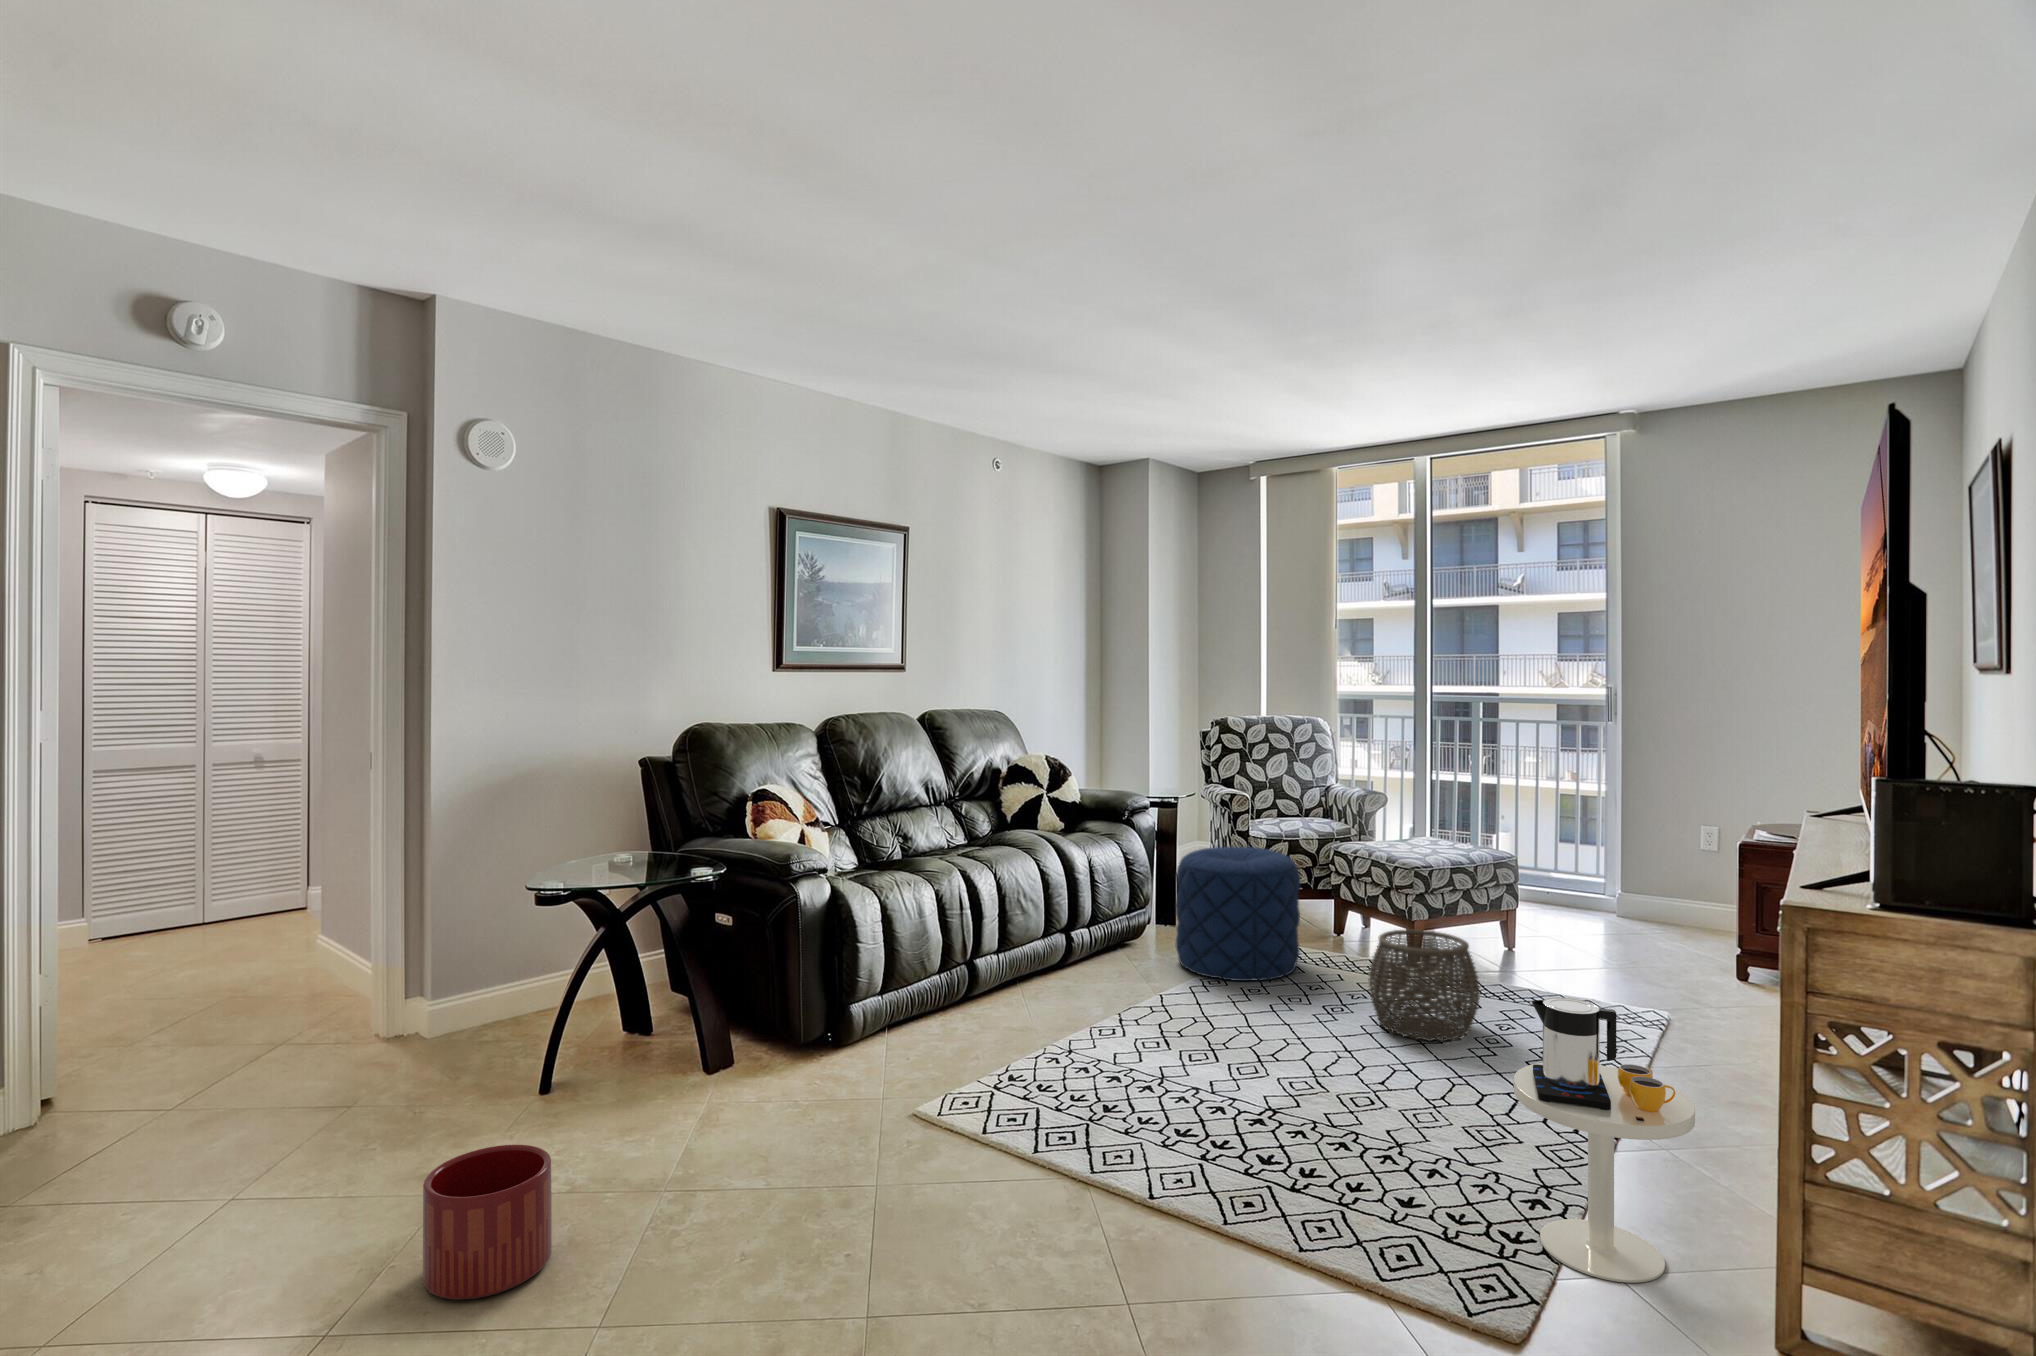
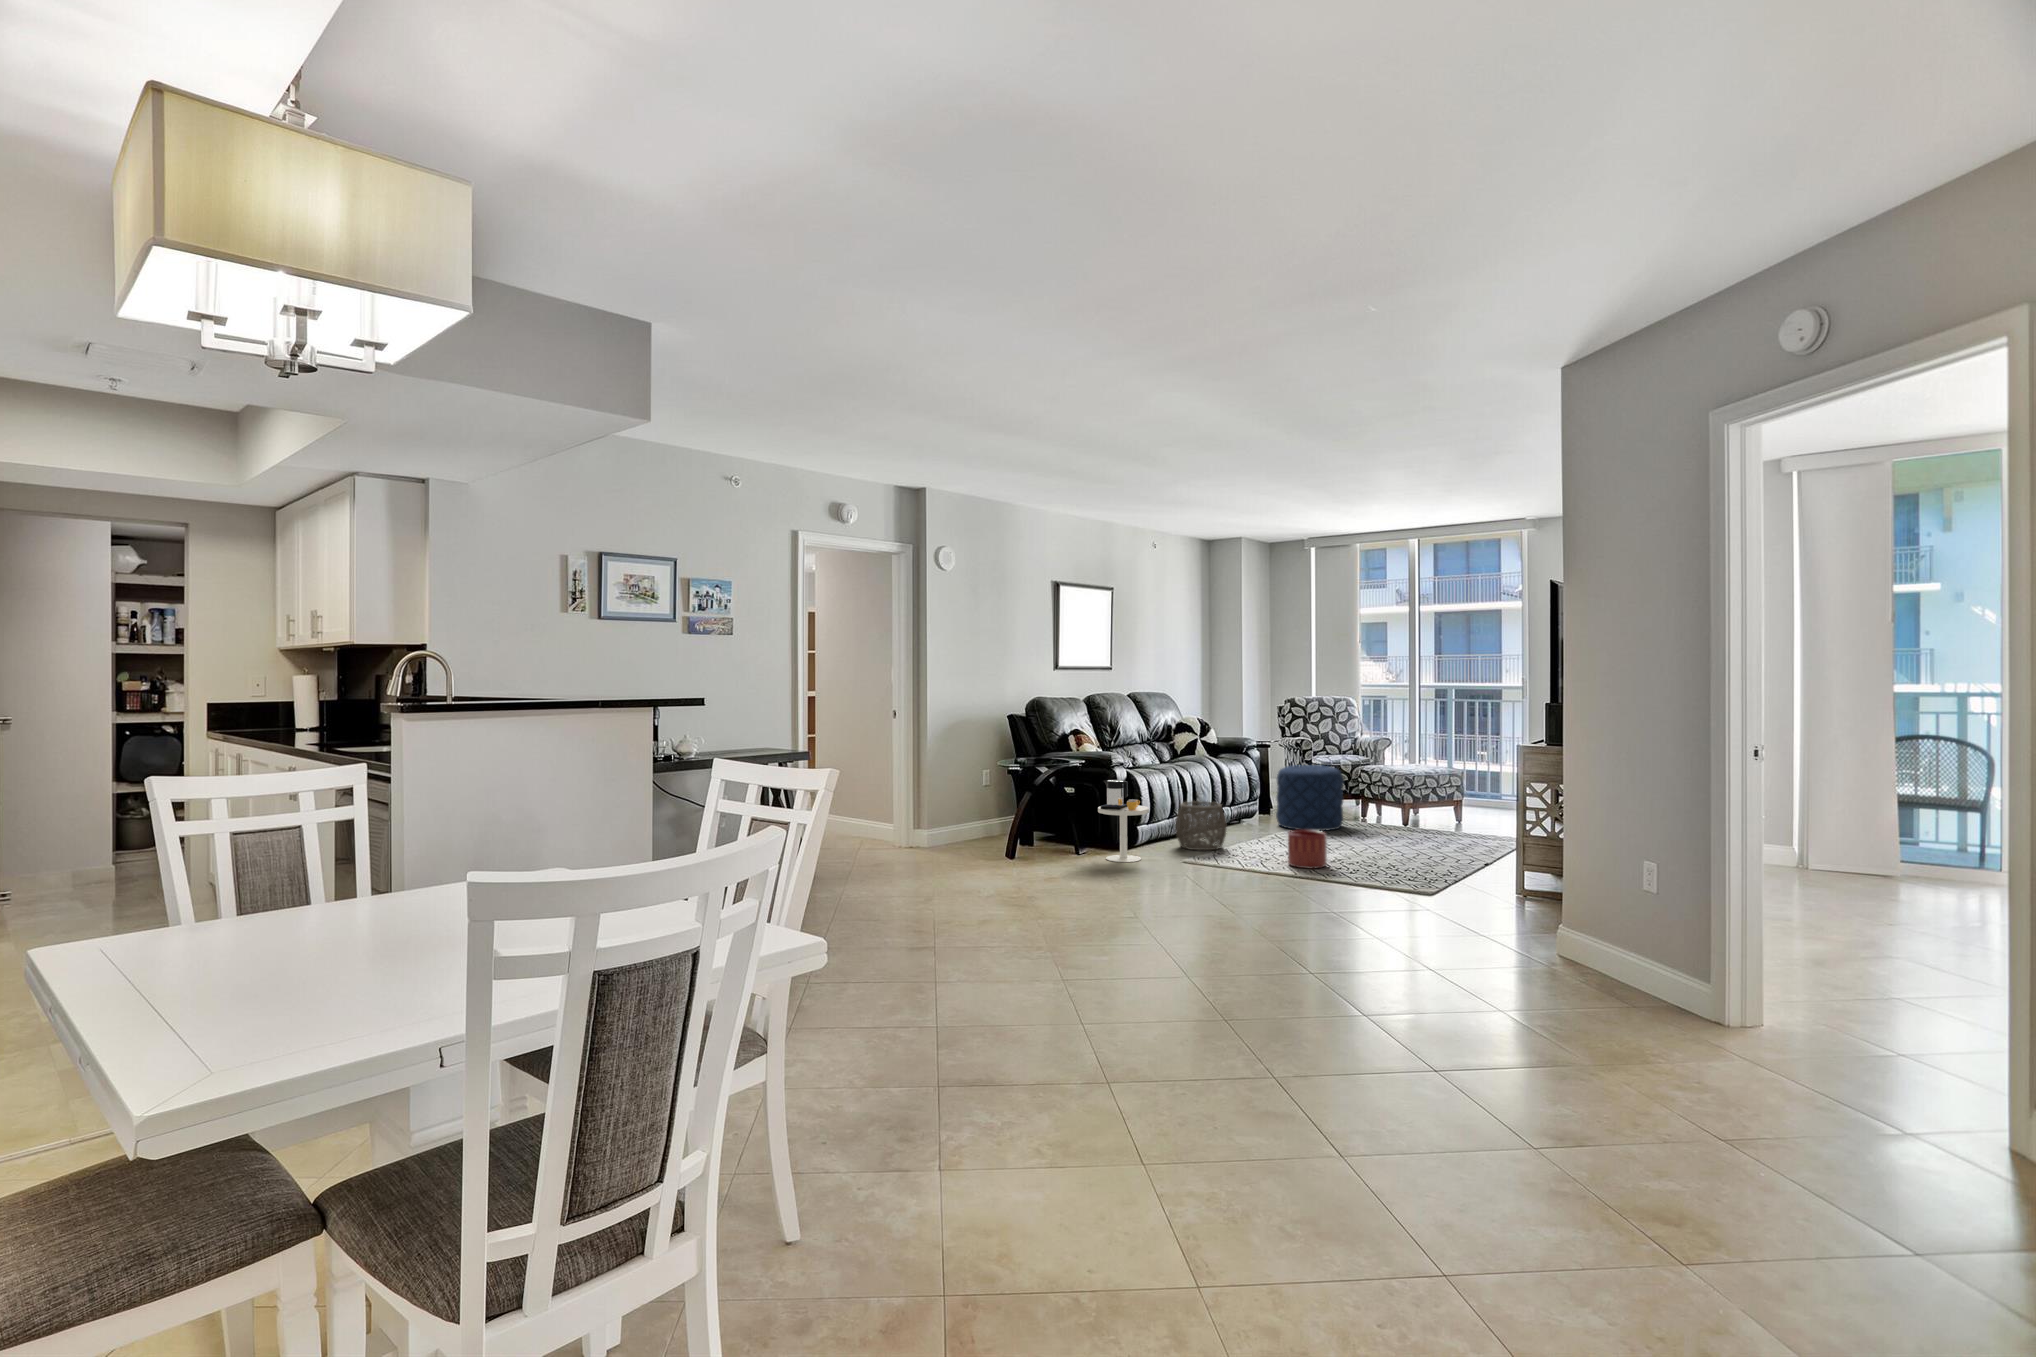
woven basket: present [1368,930,1480,1041] -> present [1175,801,1226,851]
side table: present [1514,997,1695,1283] -> present [1098,780,1149,862]
planter: present [423,1145,552,1300] -> present [1288,830,1327,869]

